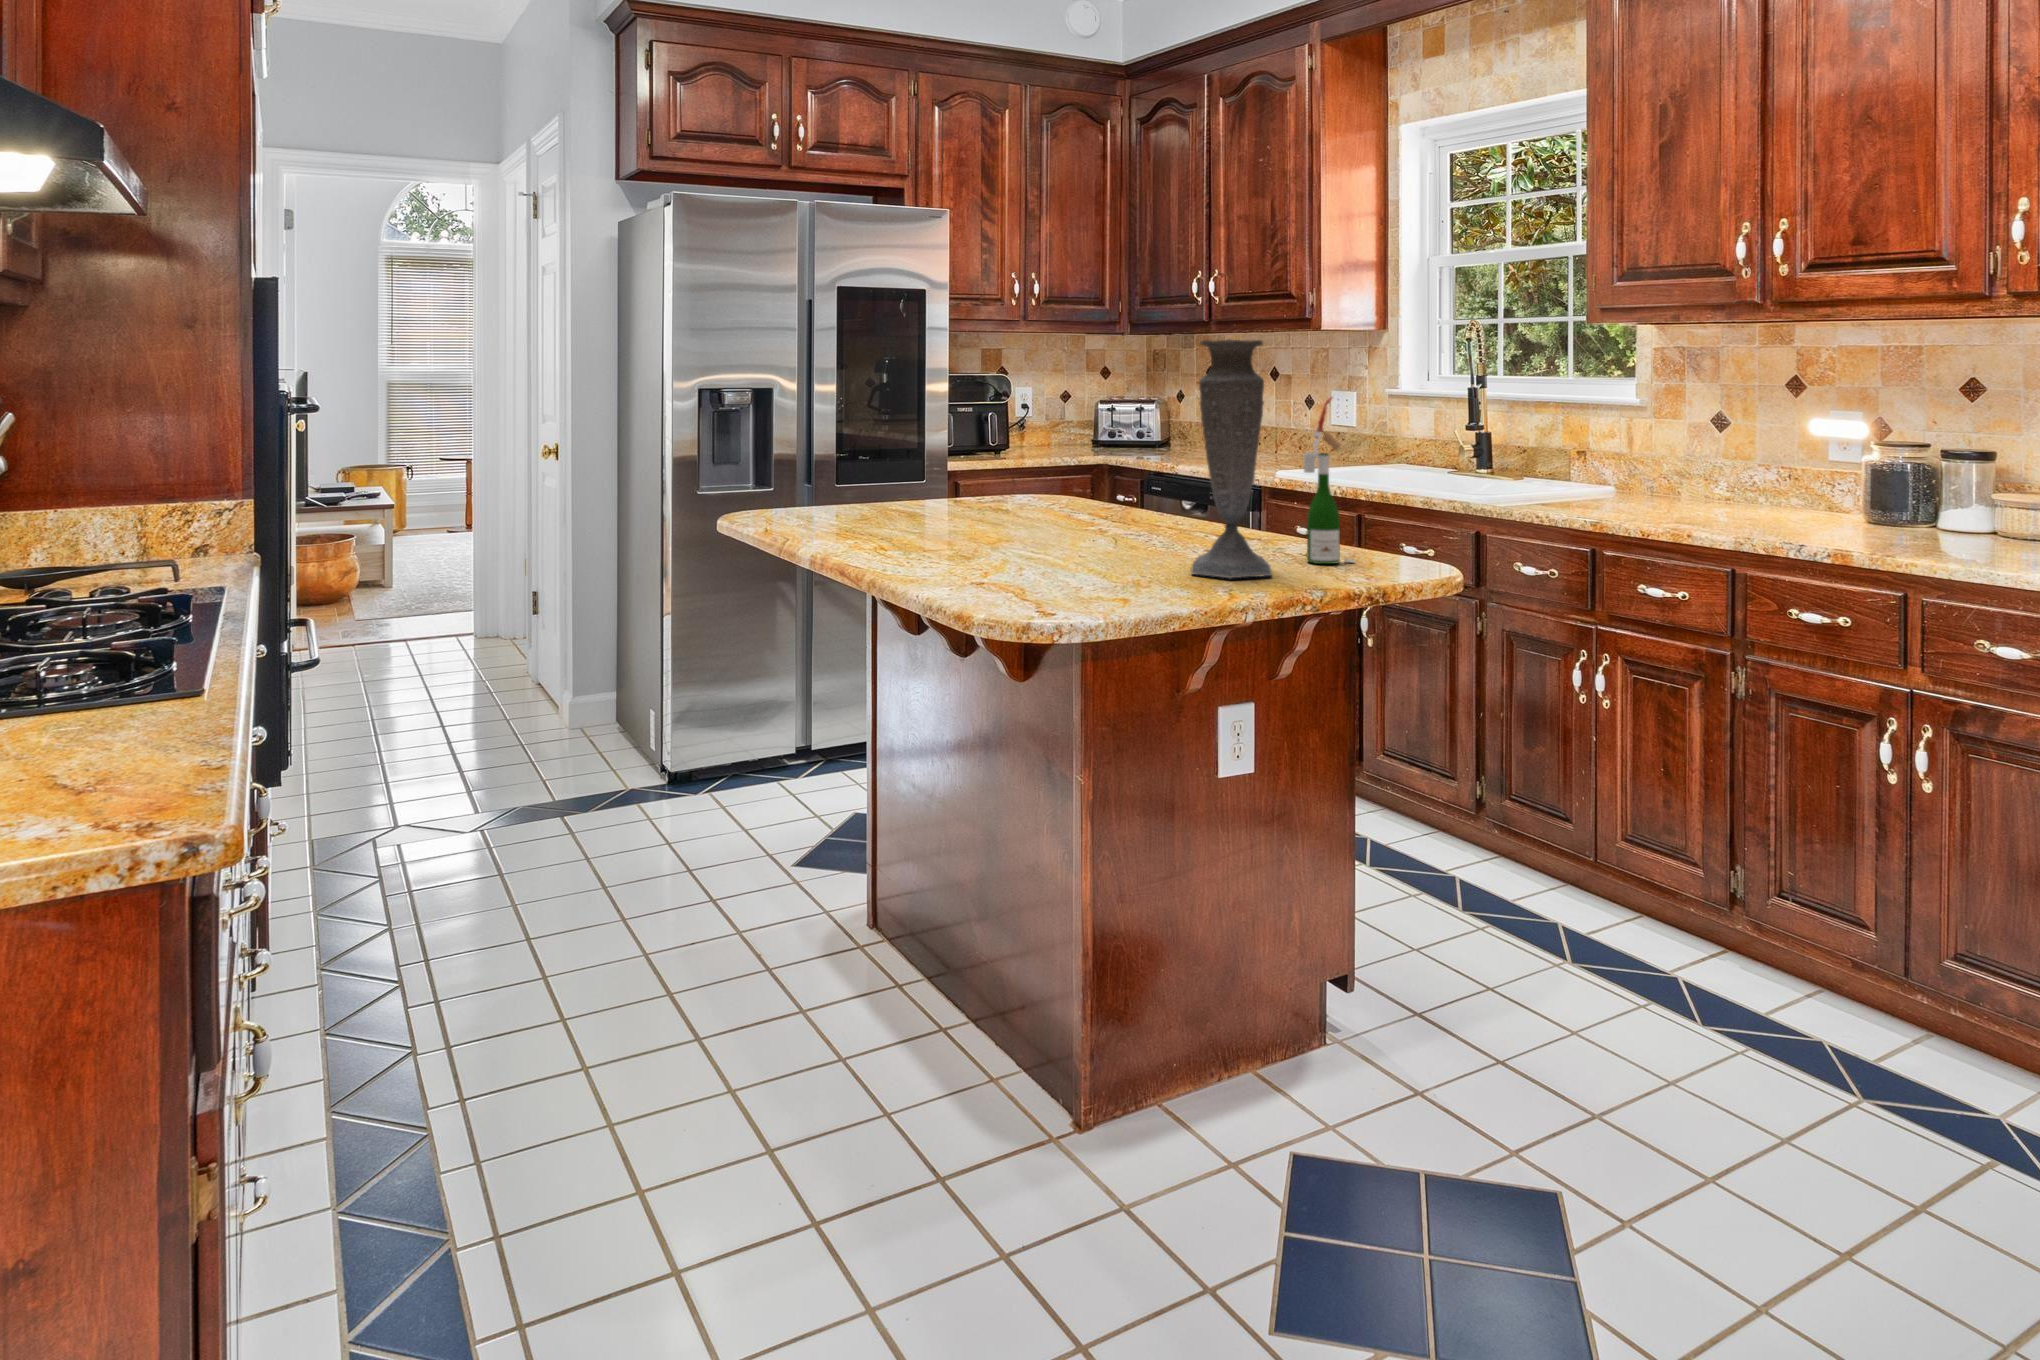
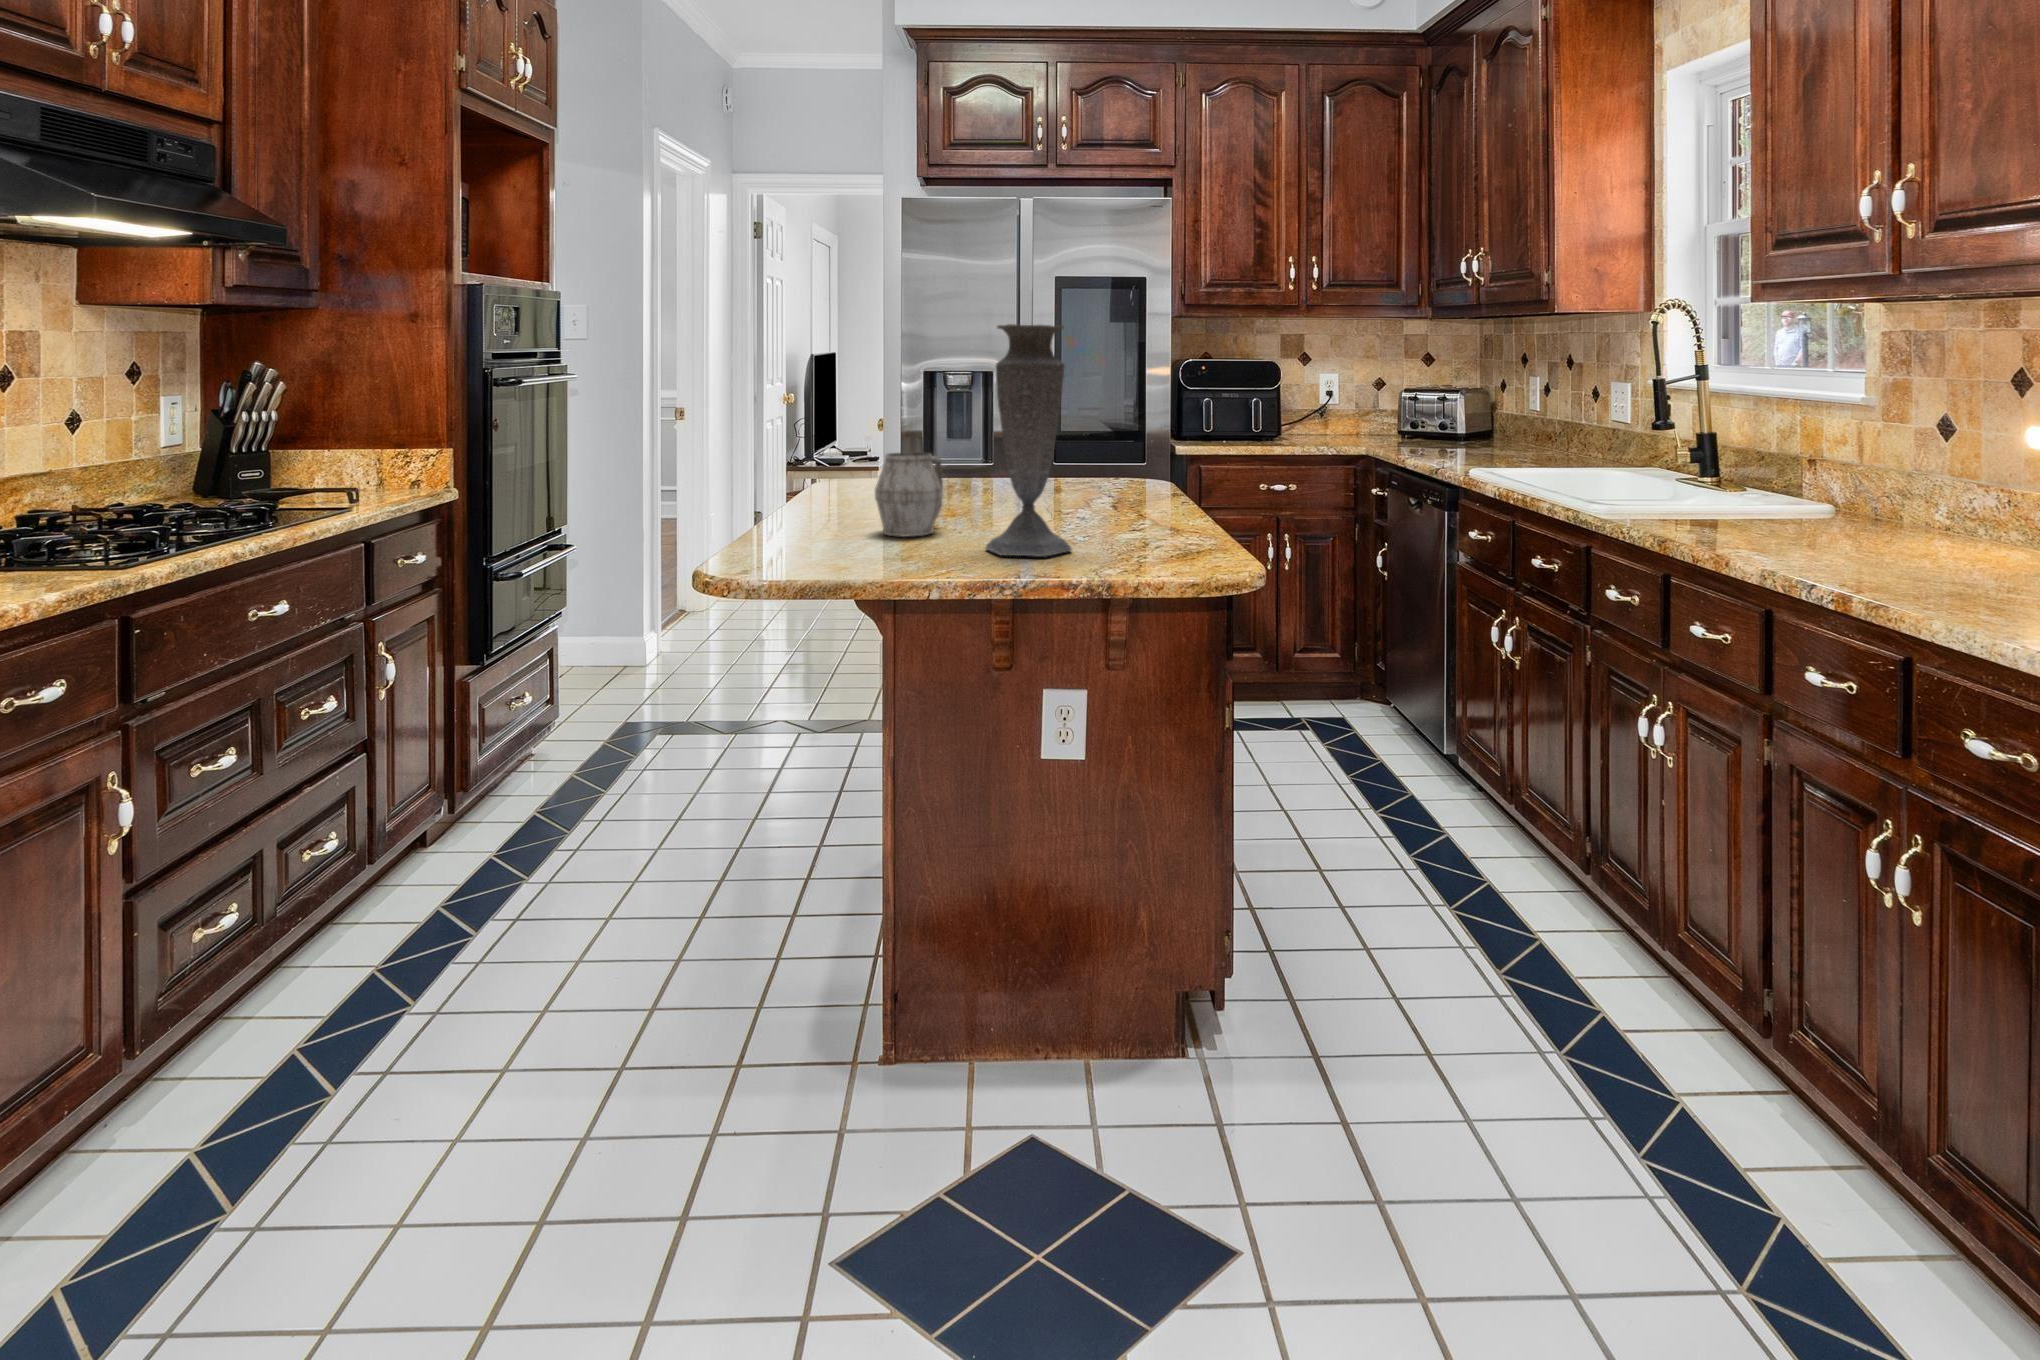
wine bottle: present [1303,397,1355,564] -> none [1135,382,1183,553]
mug: none [1028,478,1100,570] -> present [875,452,943,537]

